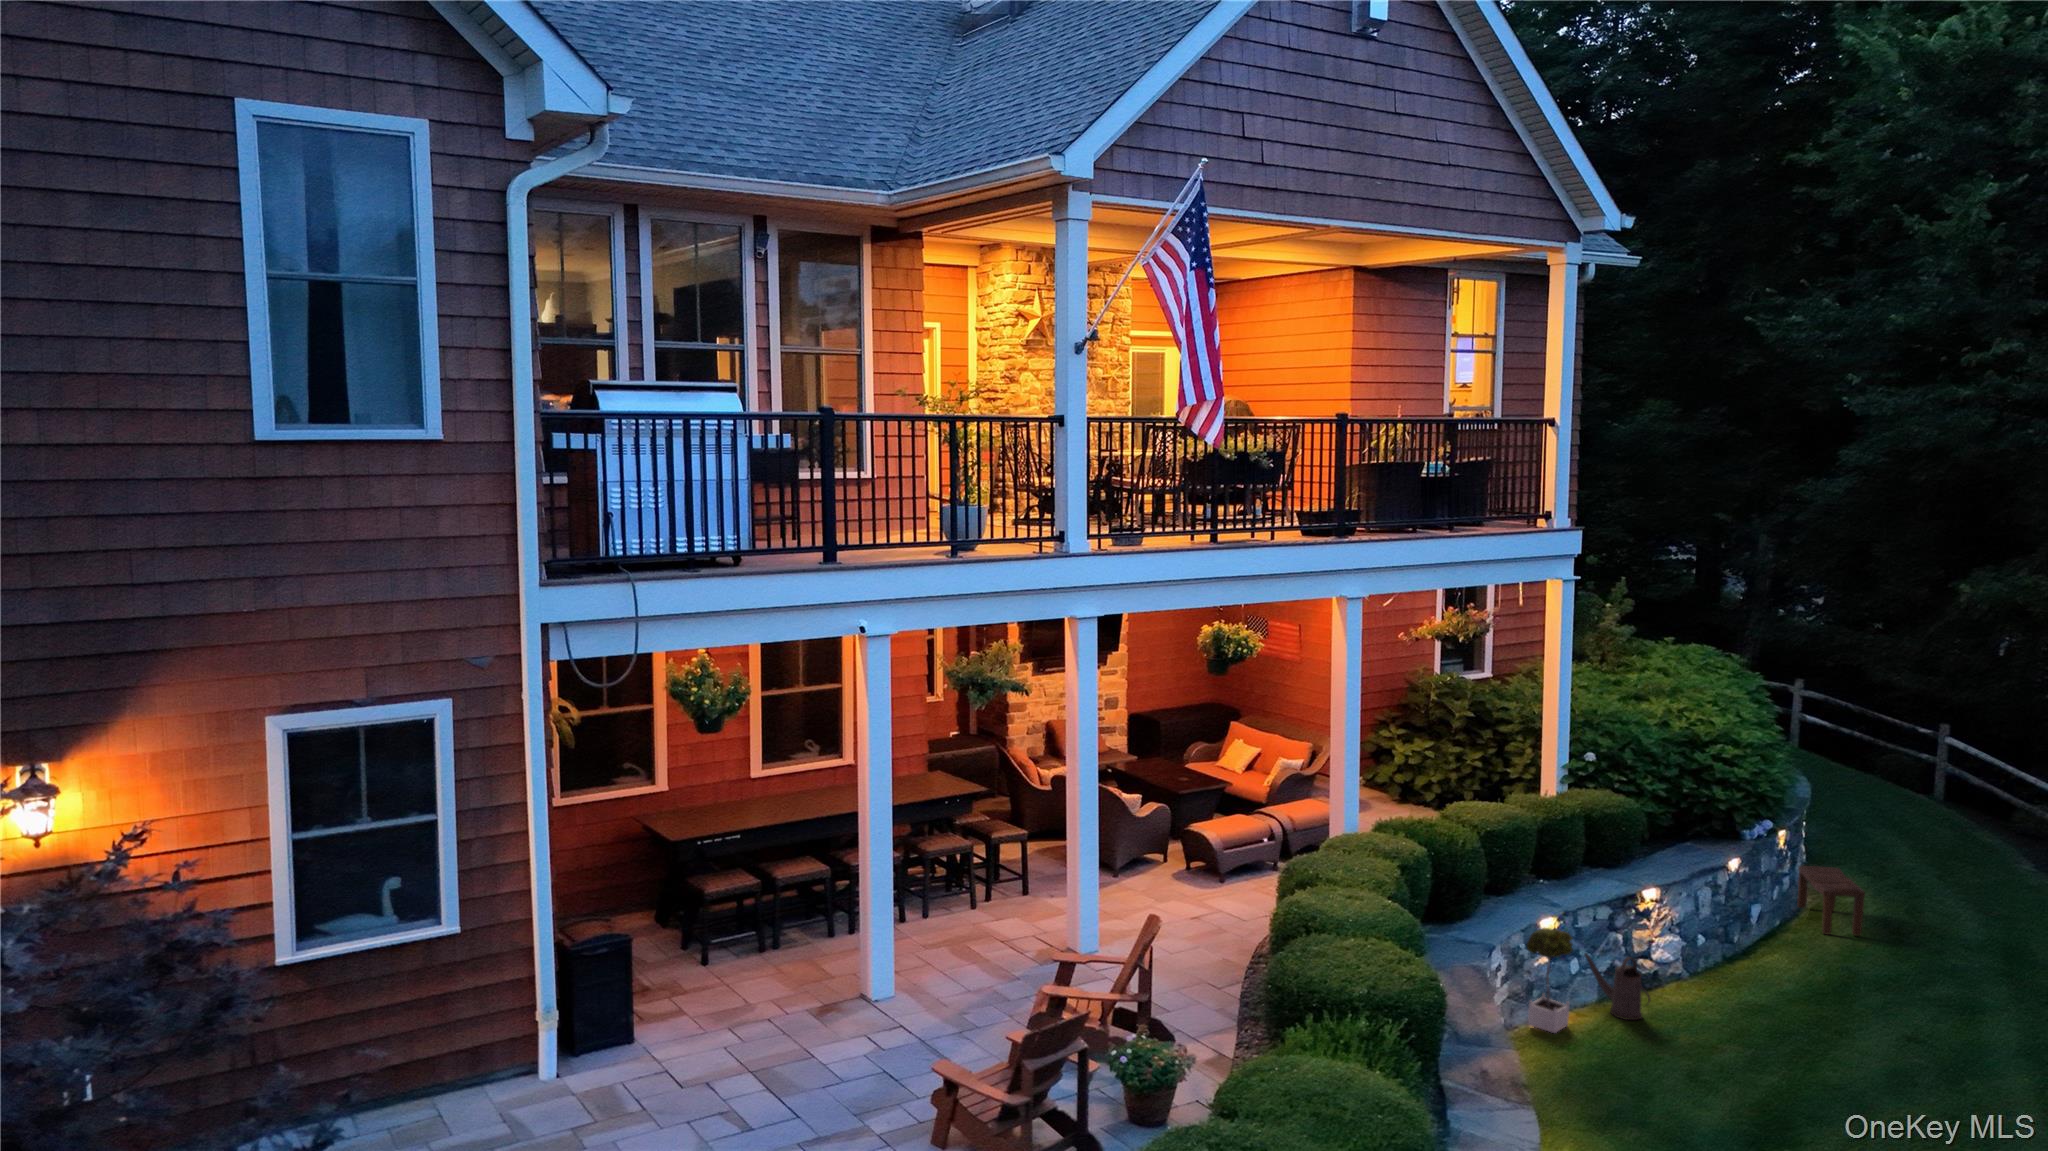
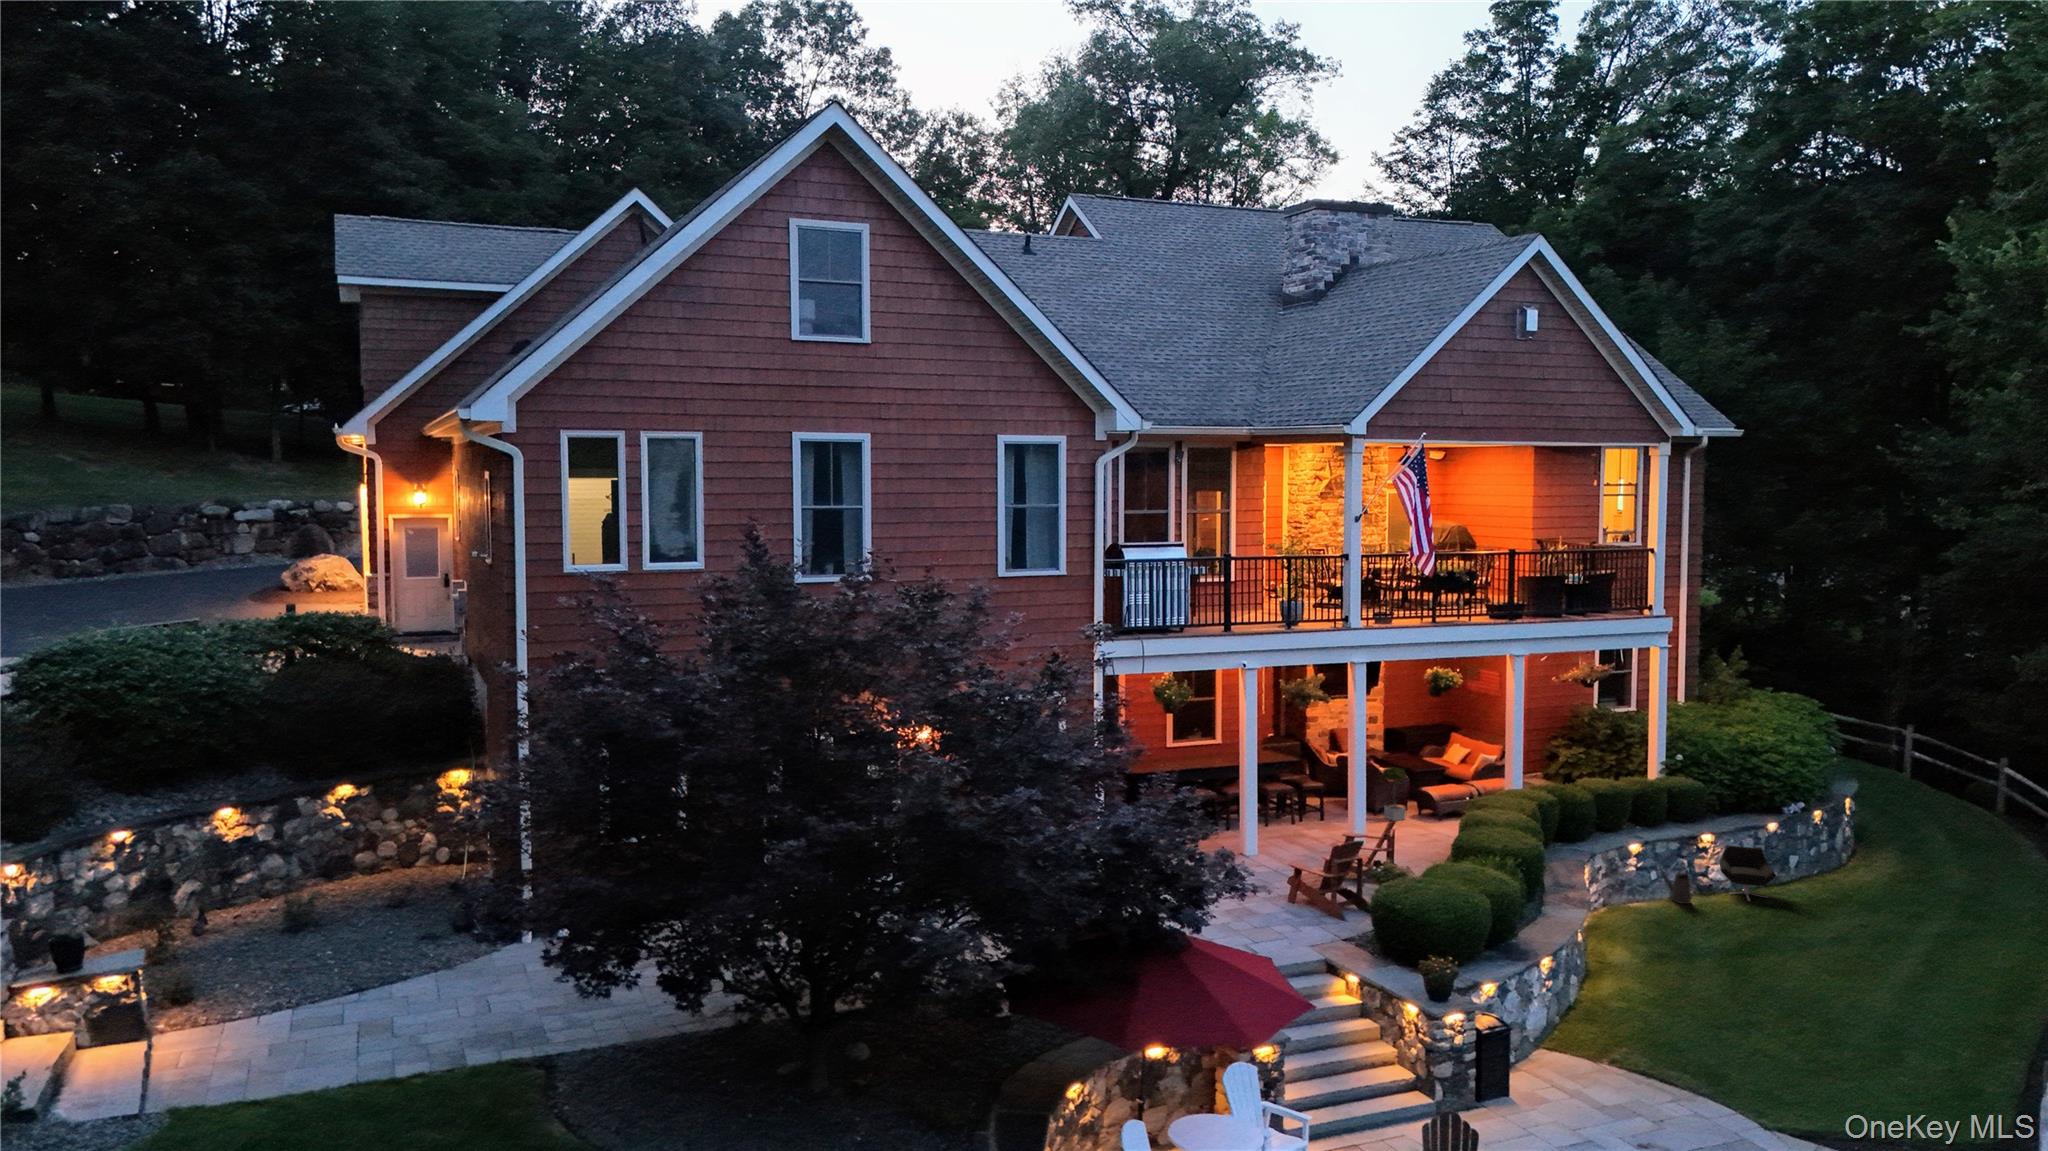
bench: present [1797,866,1865,936] -> none [1829,835,1865,877]
lounge chair: none [1669,905,1769,1004] -> present [1719,845,1776,901]
potted tree: present [1526,928,1573,1033] -> present [1382,767,1406,821]

